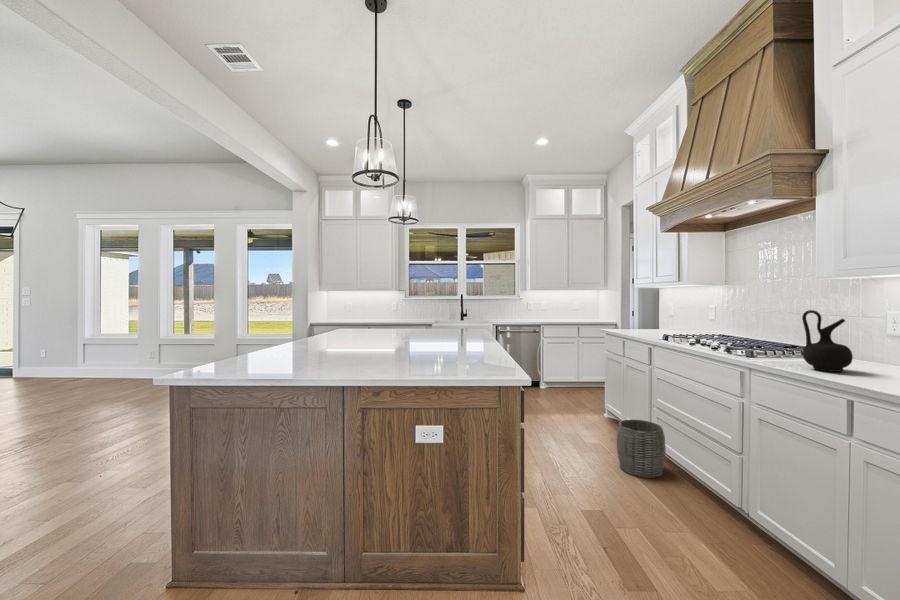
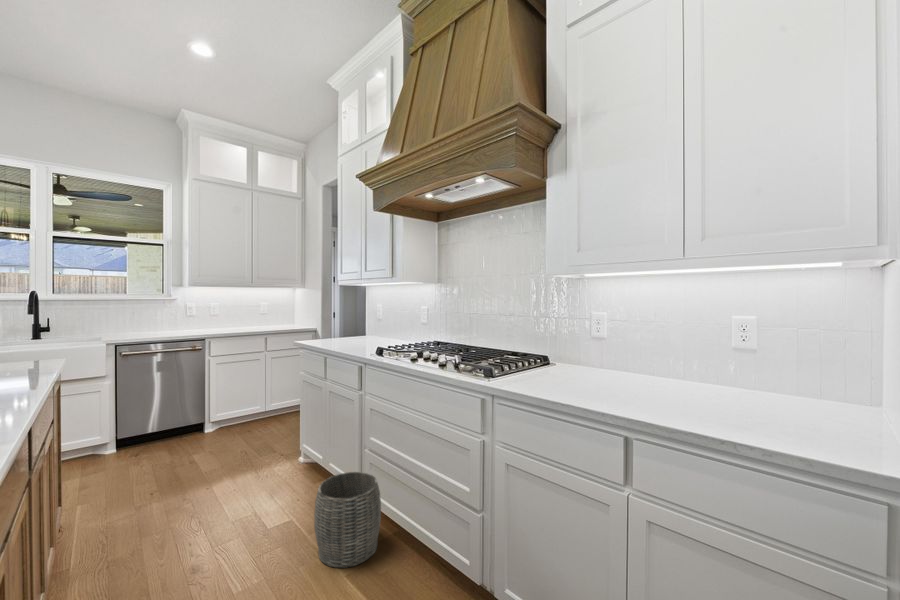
ceramic jug: present [802,310,853,372] -> none [552,314,600,393]

